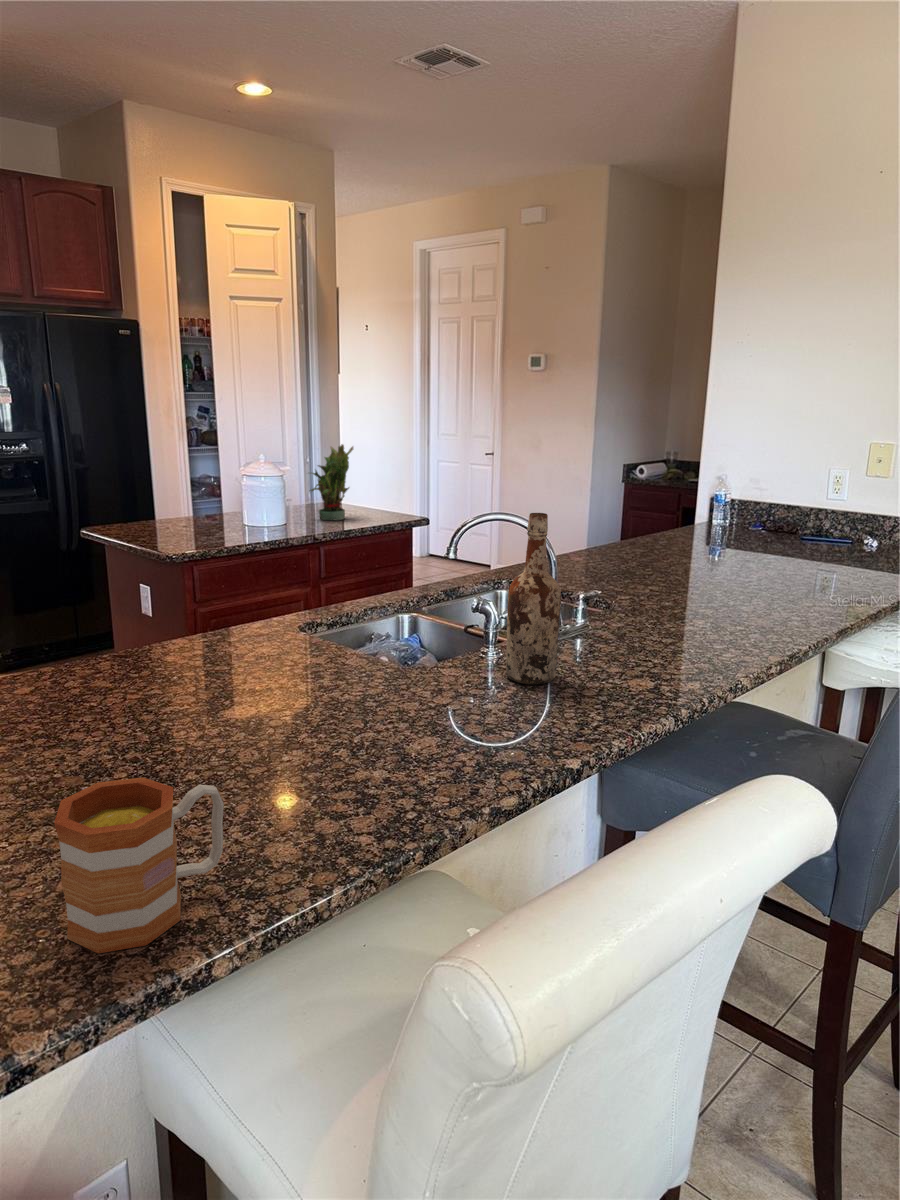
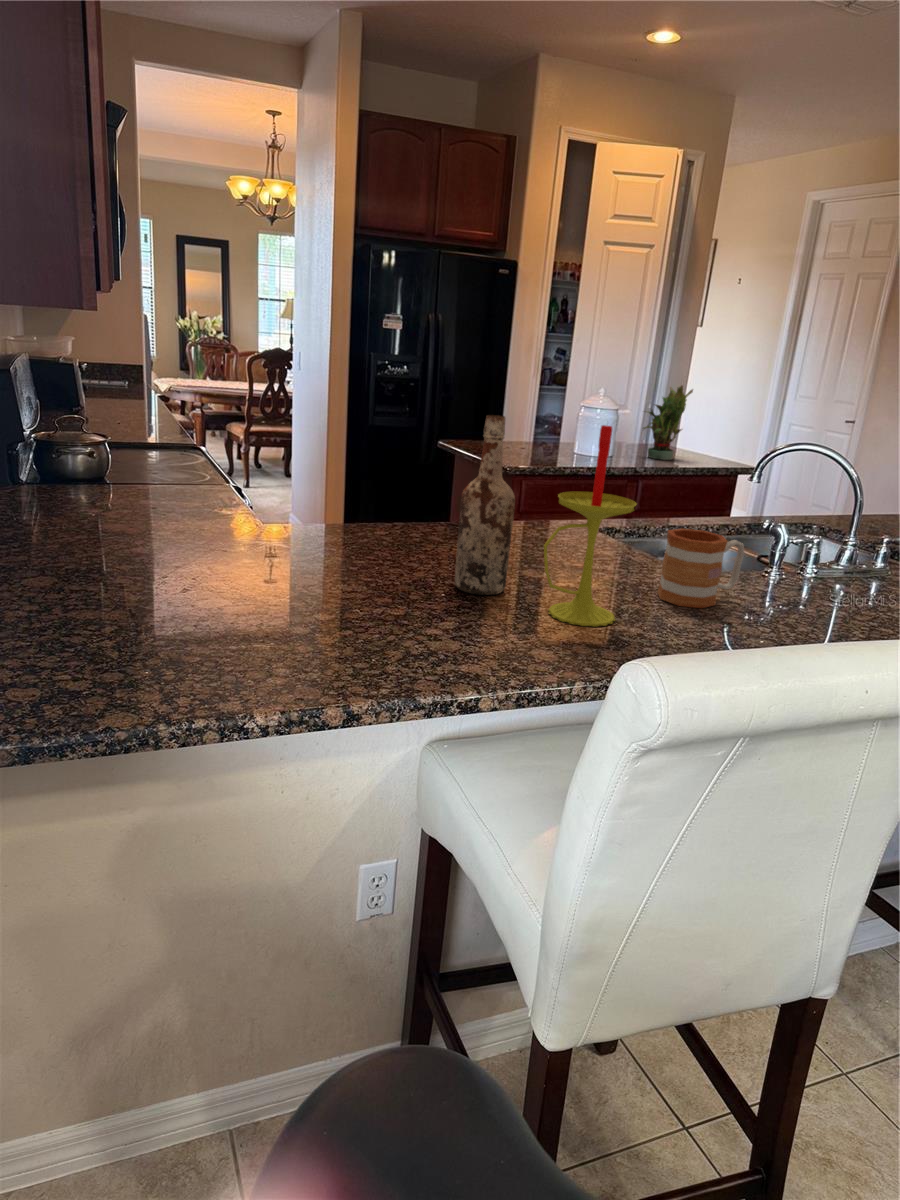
wine bottle: present [506,513,561,684] -> present [455,415,515,595]
candle: none [252,537,354,786] -> present [544,425,636,626]
mug: present [54,777,224,953] -> present [657,528,744,608]

